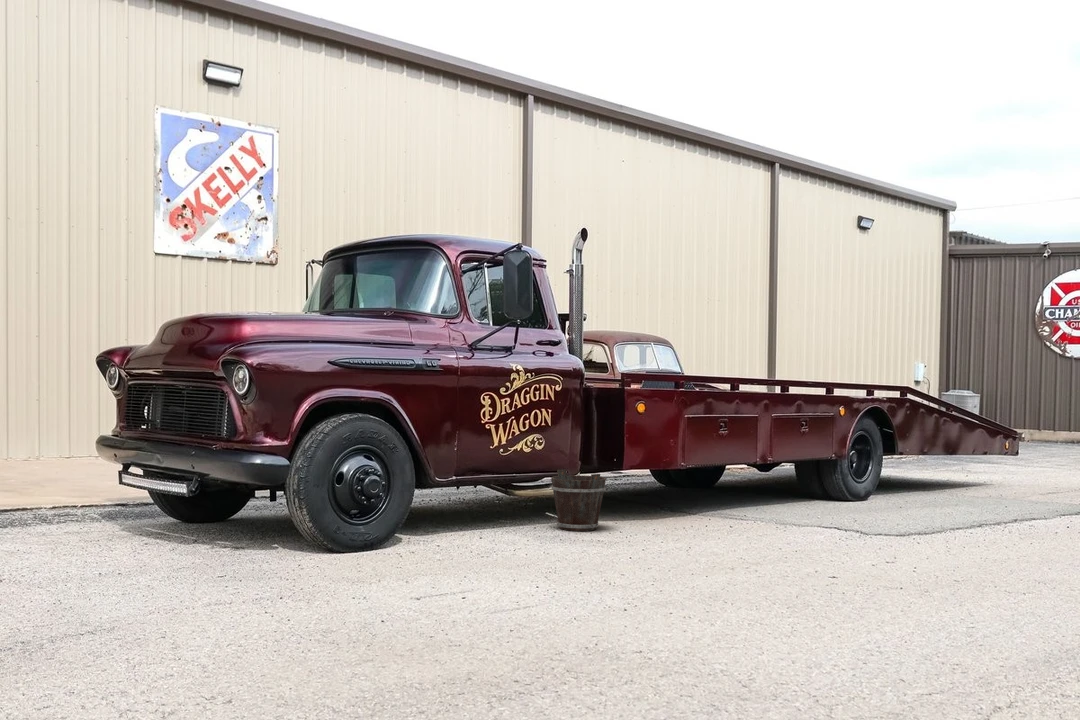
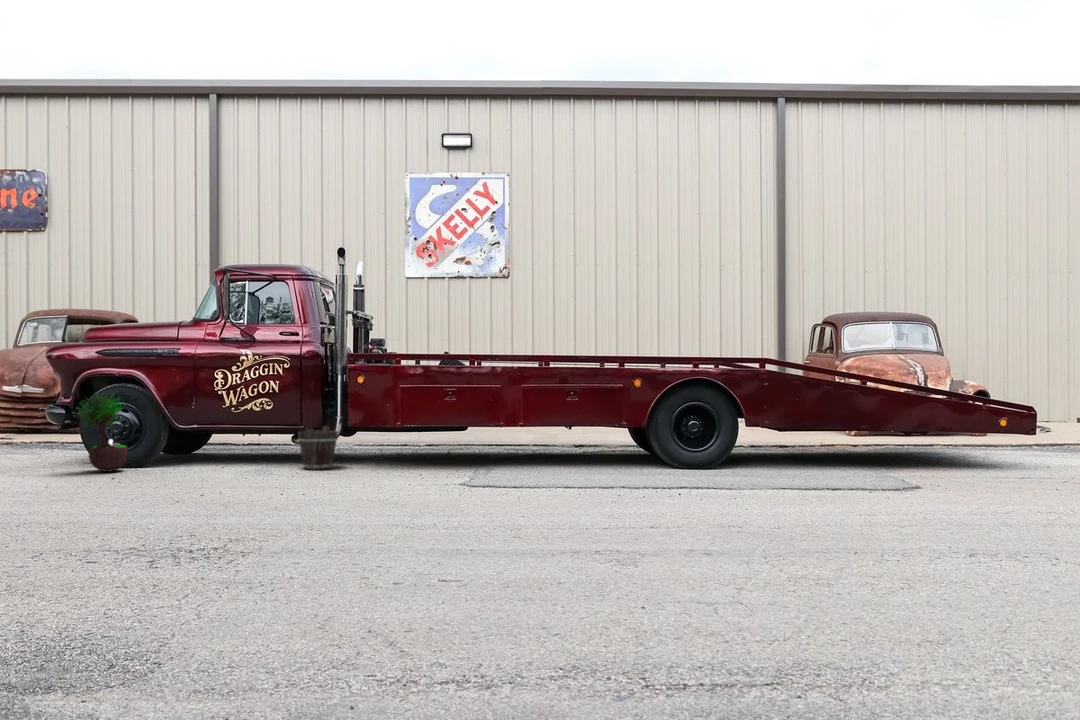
potted tree: none [375,425,459,569] -> present [78,394,128,472]

